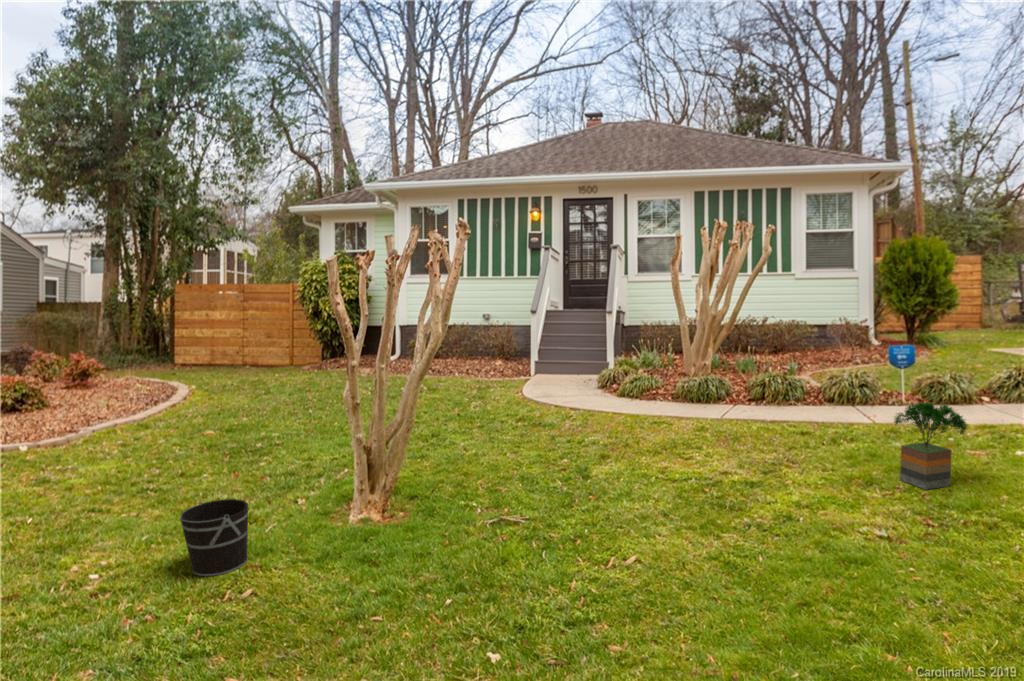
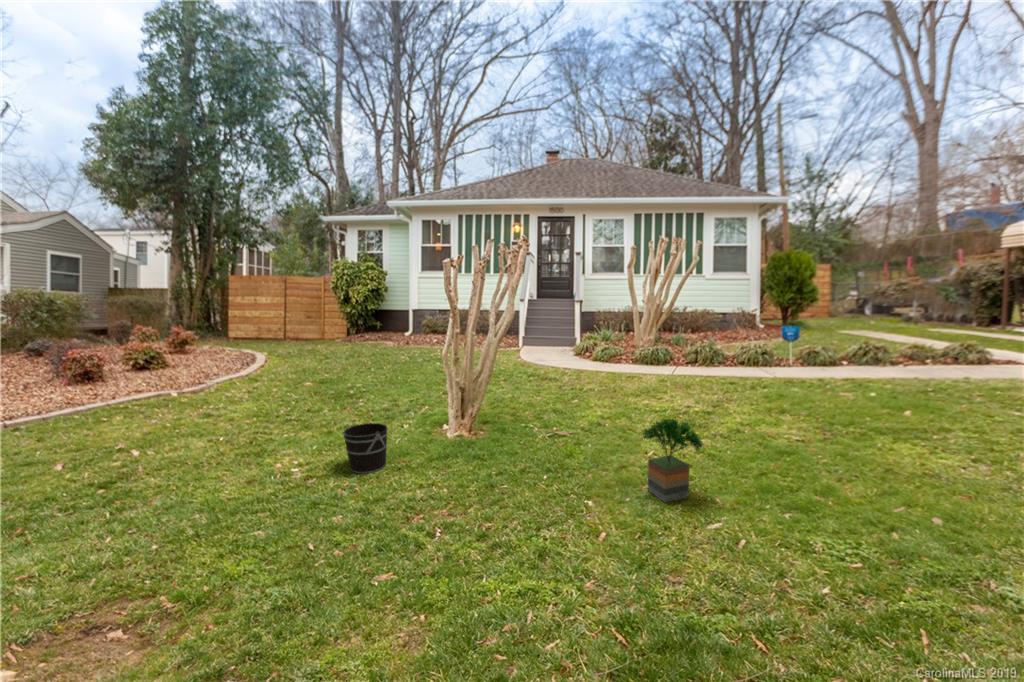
potted tree: present [894,402,968,490] -> present [643,419,703,502]

